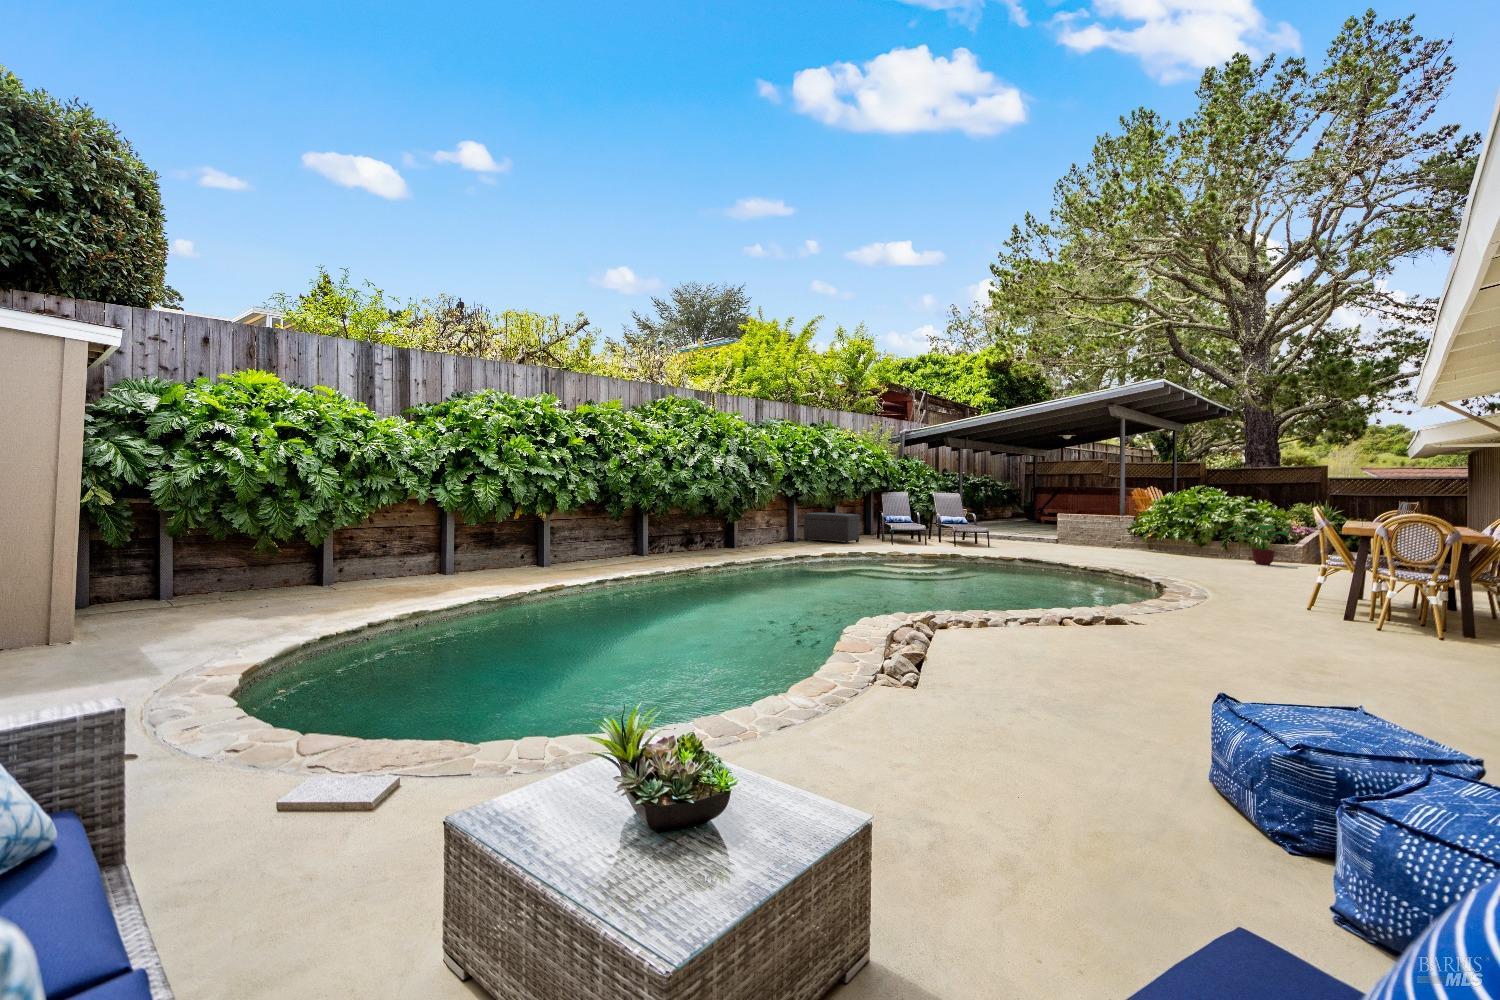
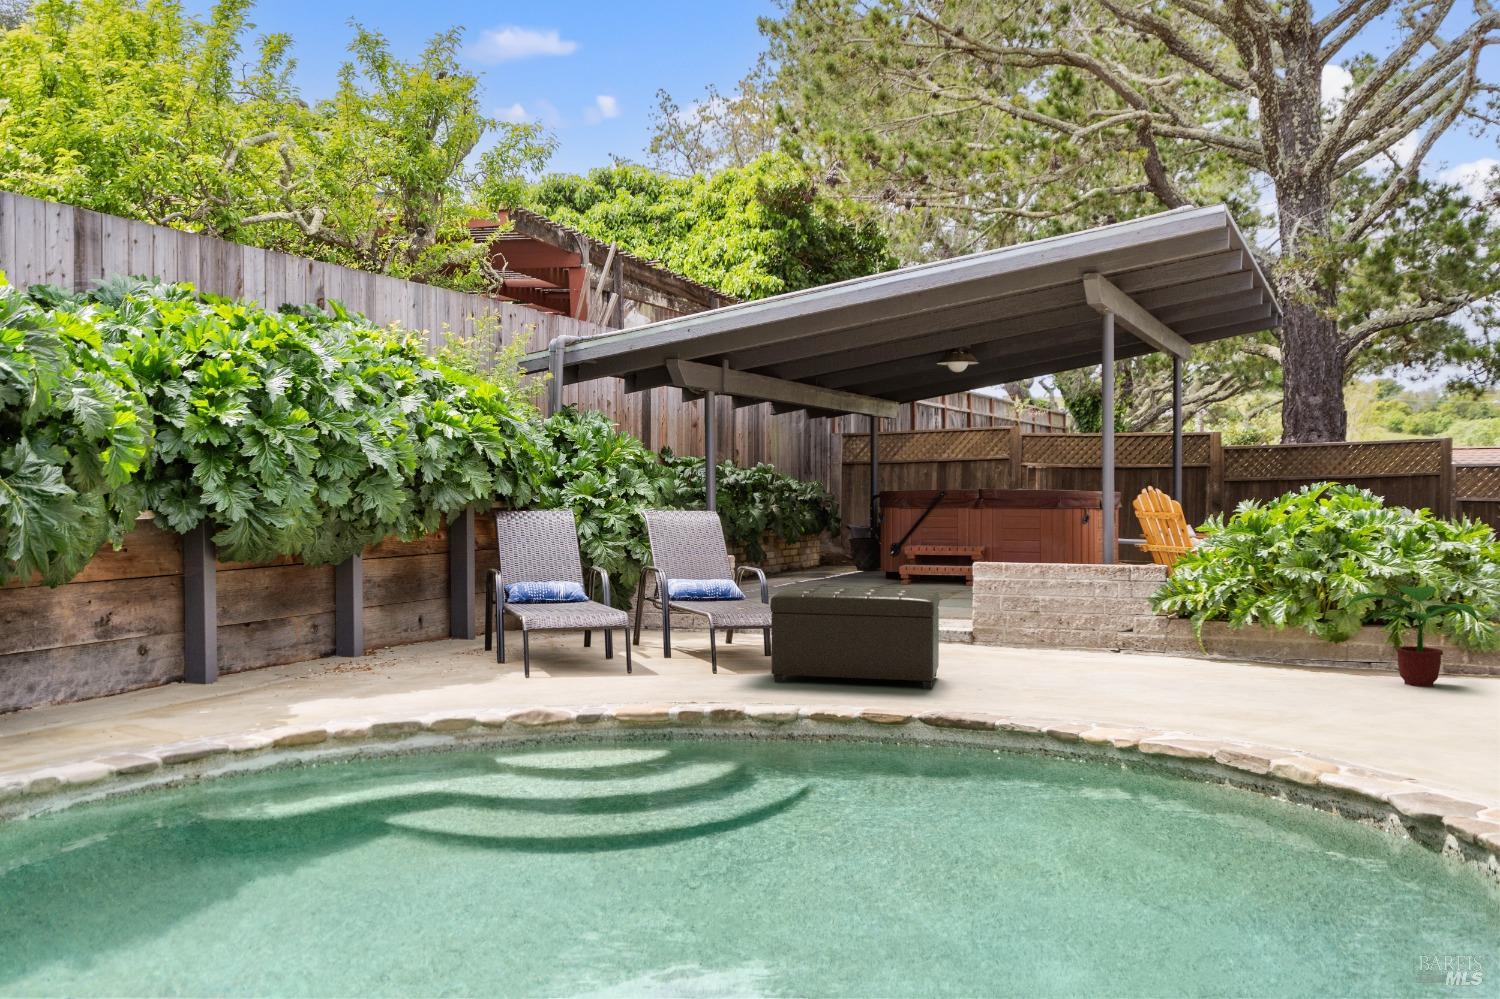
ottoman: present [803,513,860,544] -> present [770,587,940,690]

